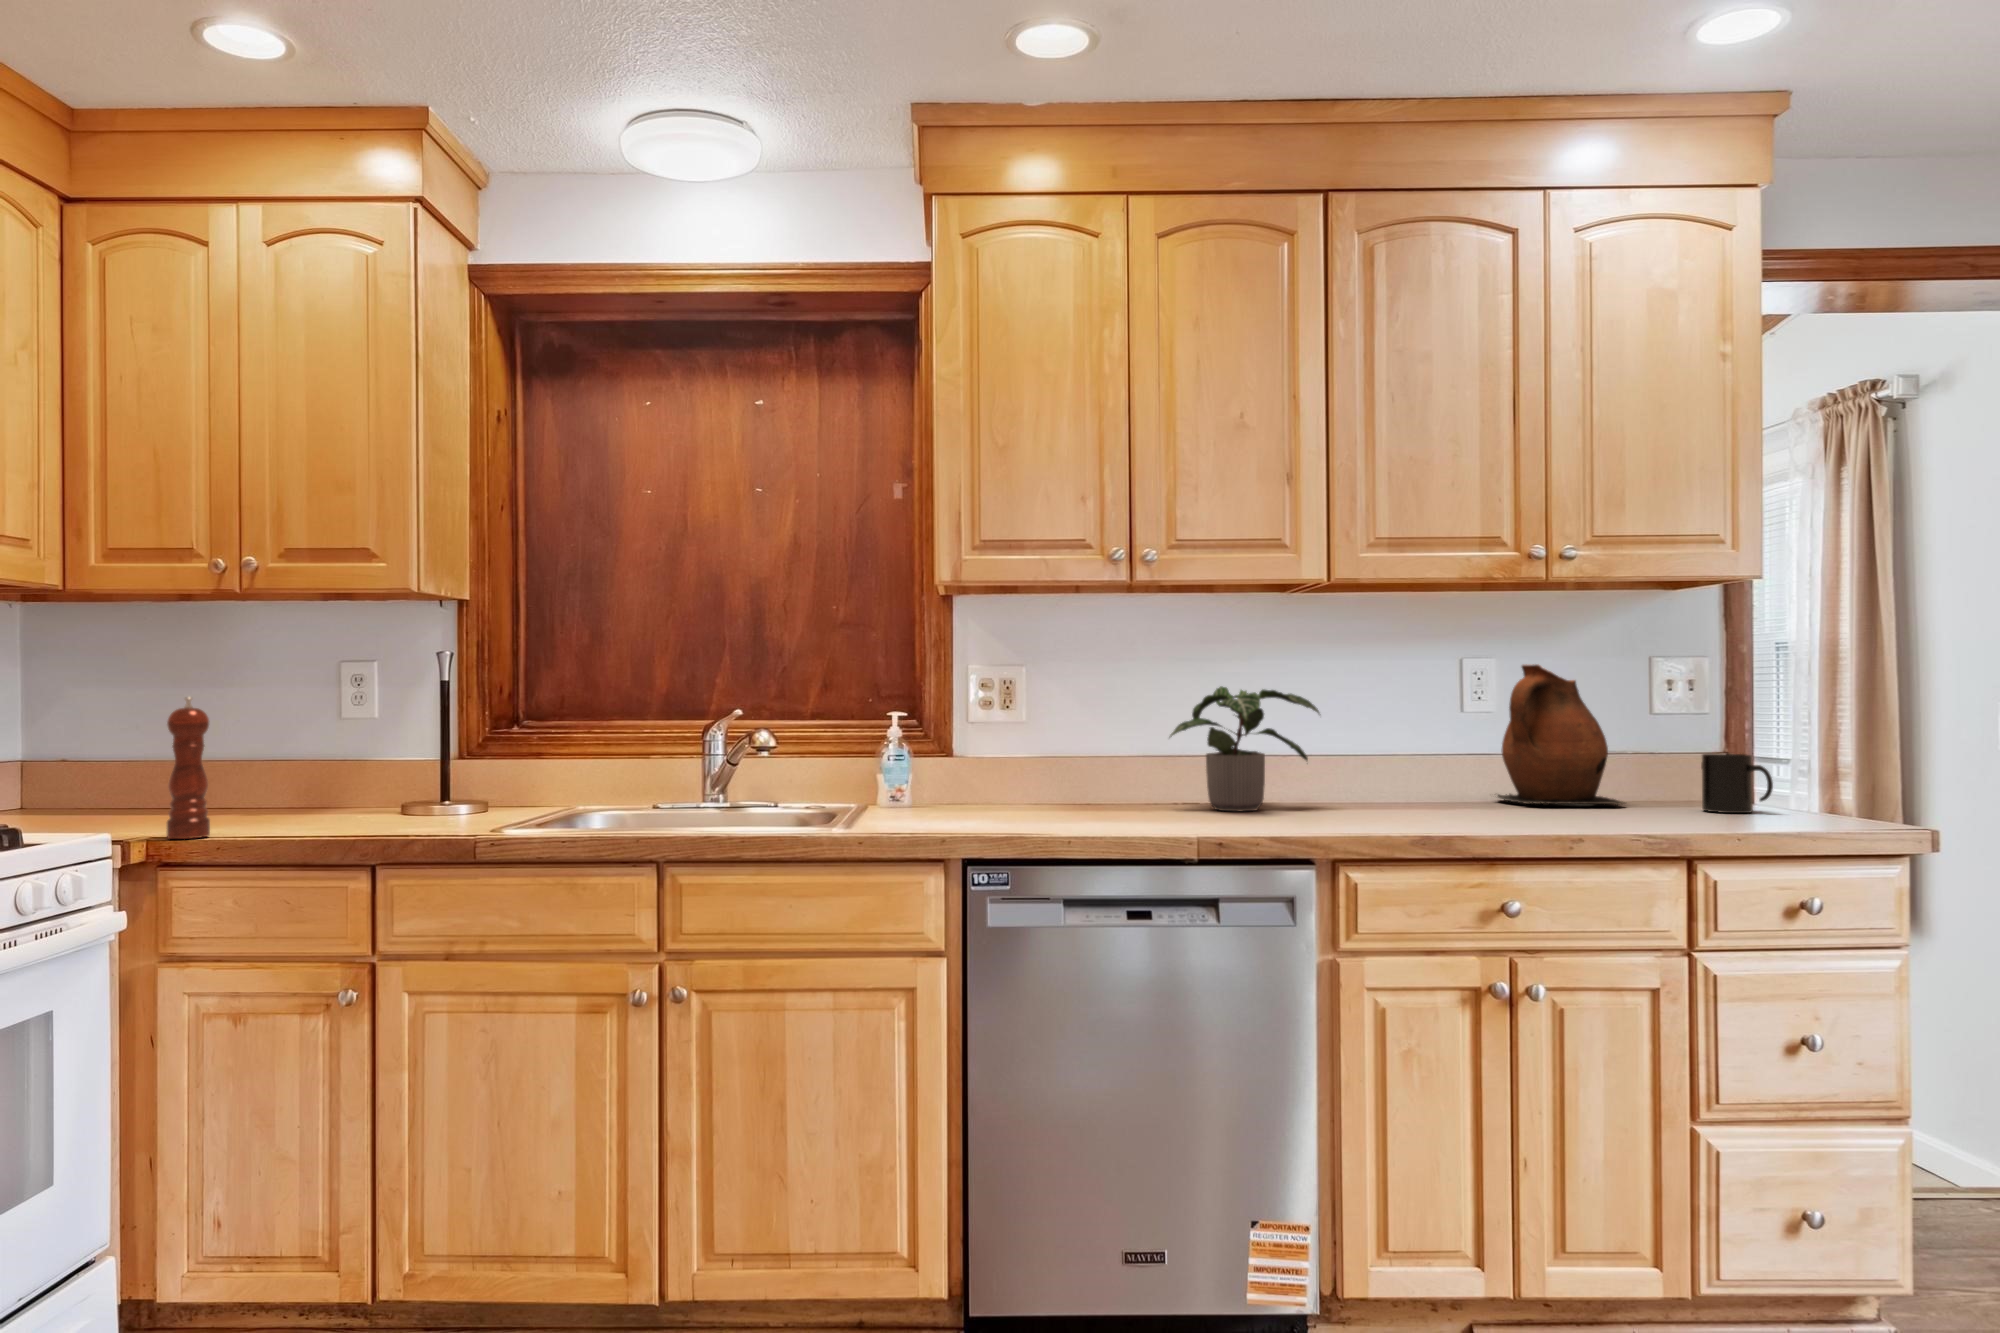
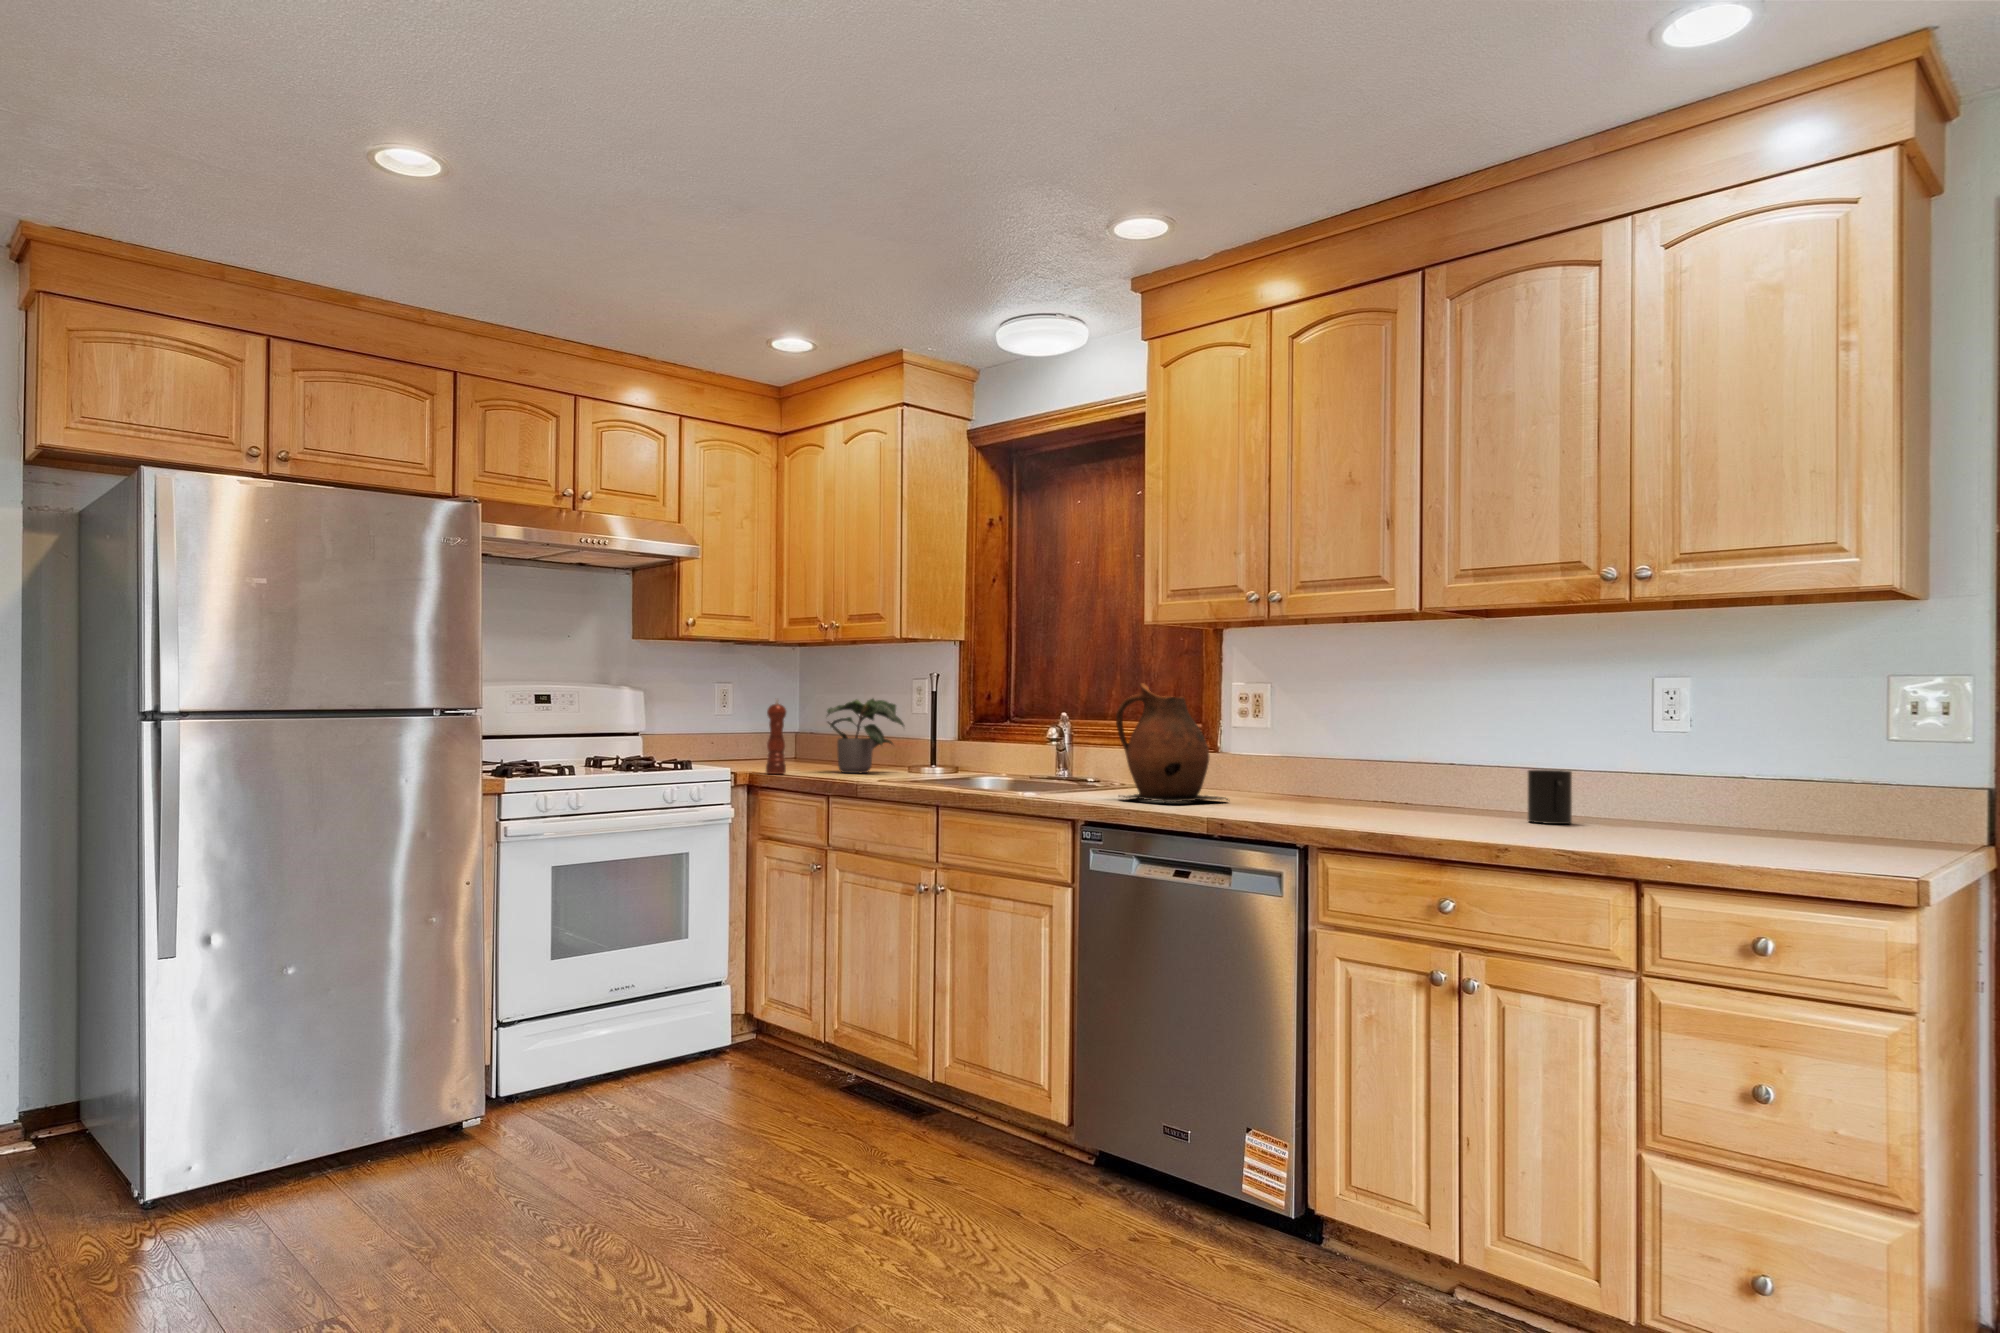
ceramic pitcher: present [1498,664,1624,806] -> present [1116,683,1228,803]
potted plant: present [1170,686,1319,811] -> present [827,699,904,773]
mug: present [1701,754,1773,813] -> present [1528,770,1572,824]

